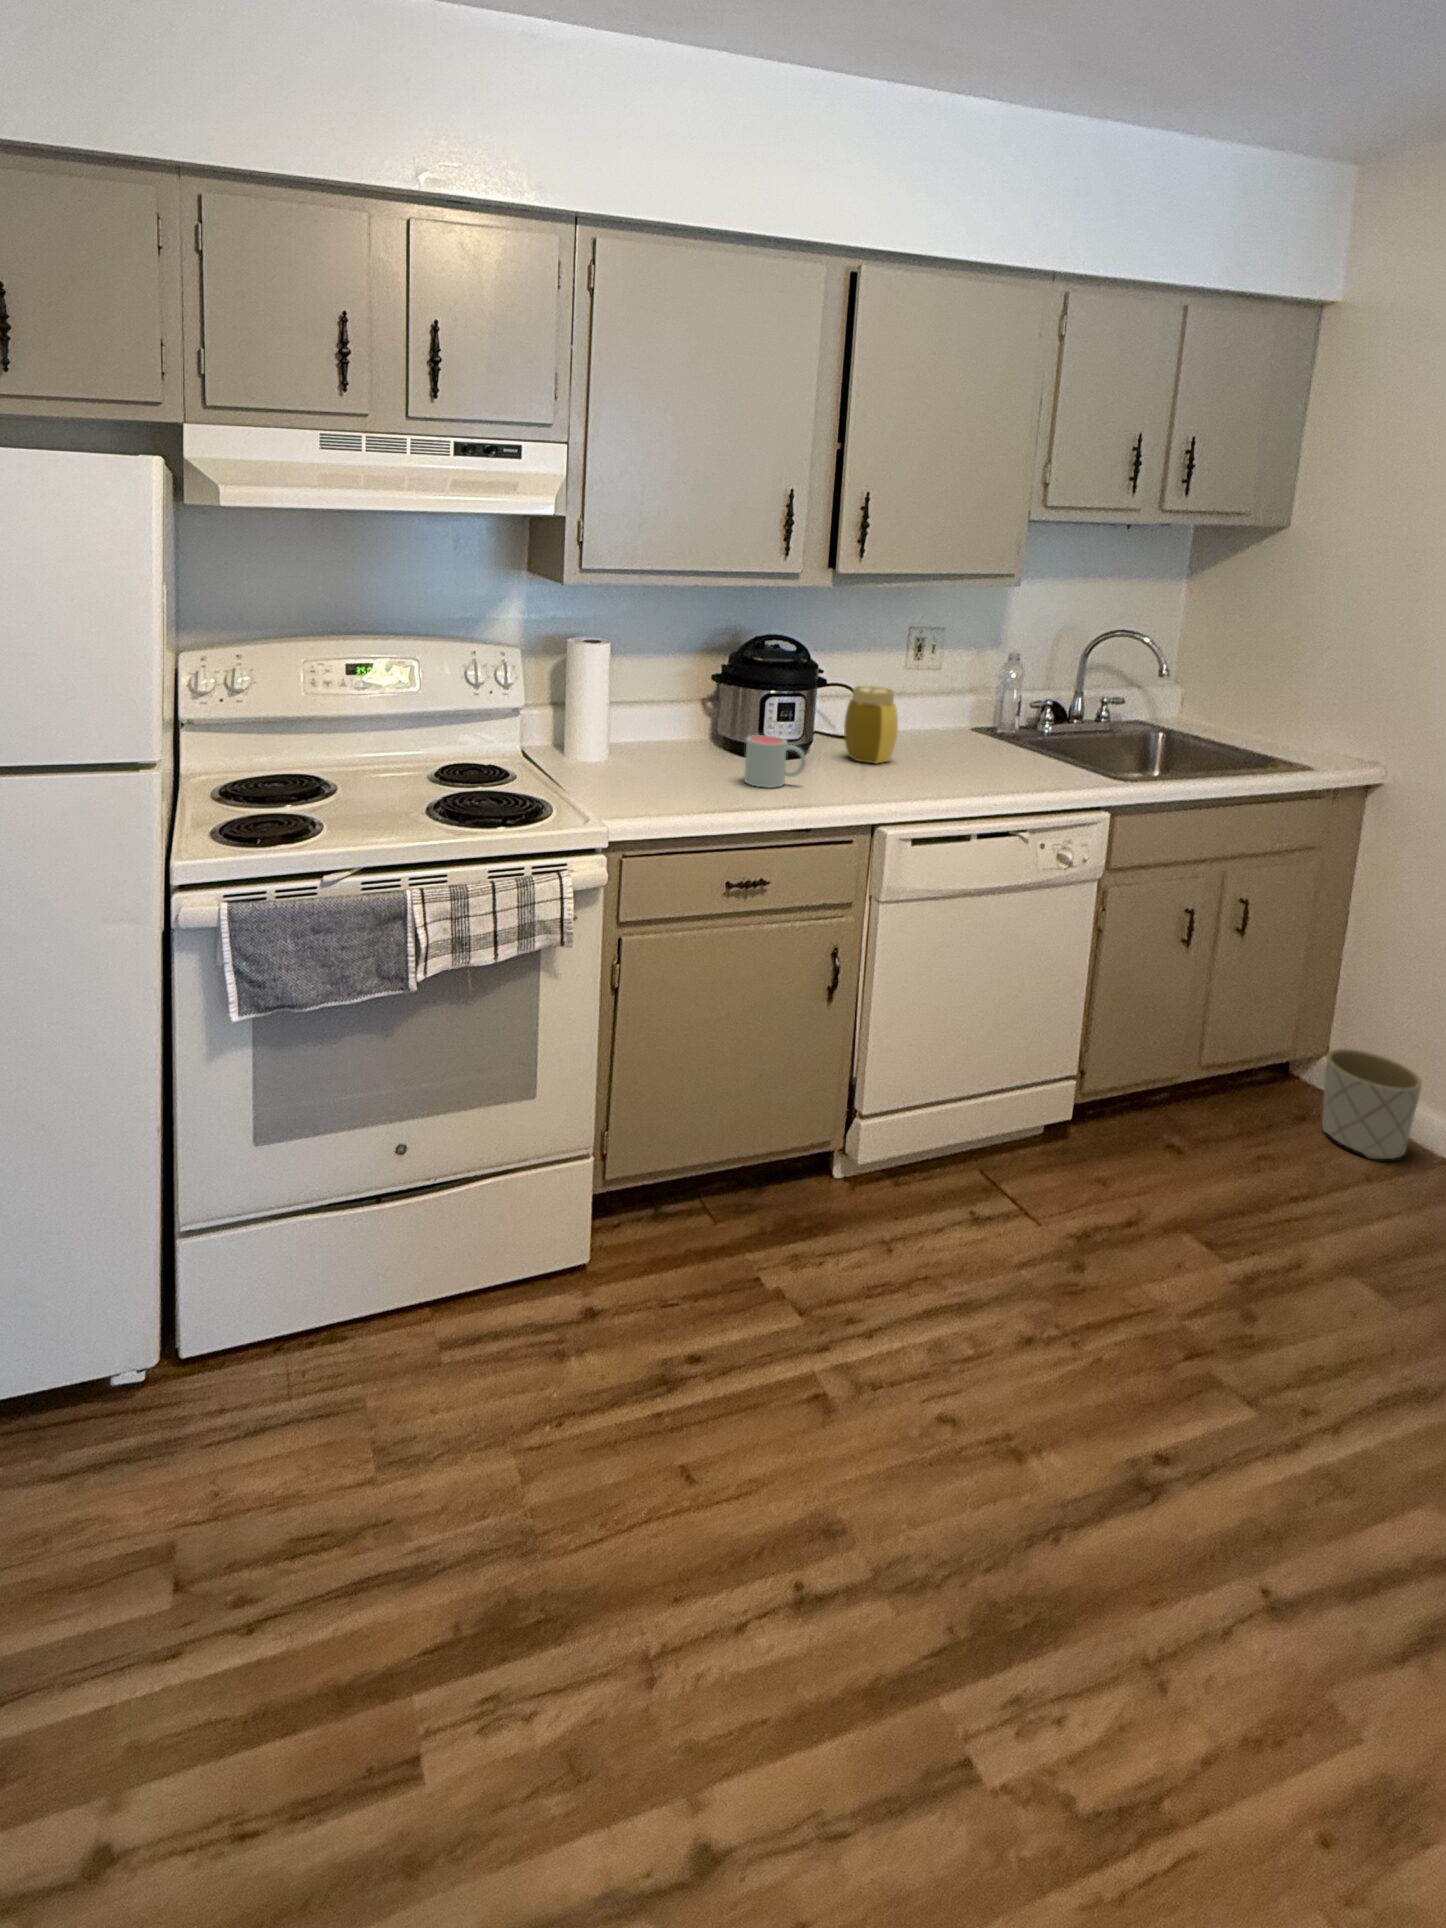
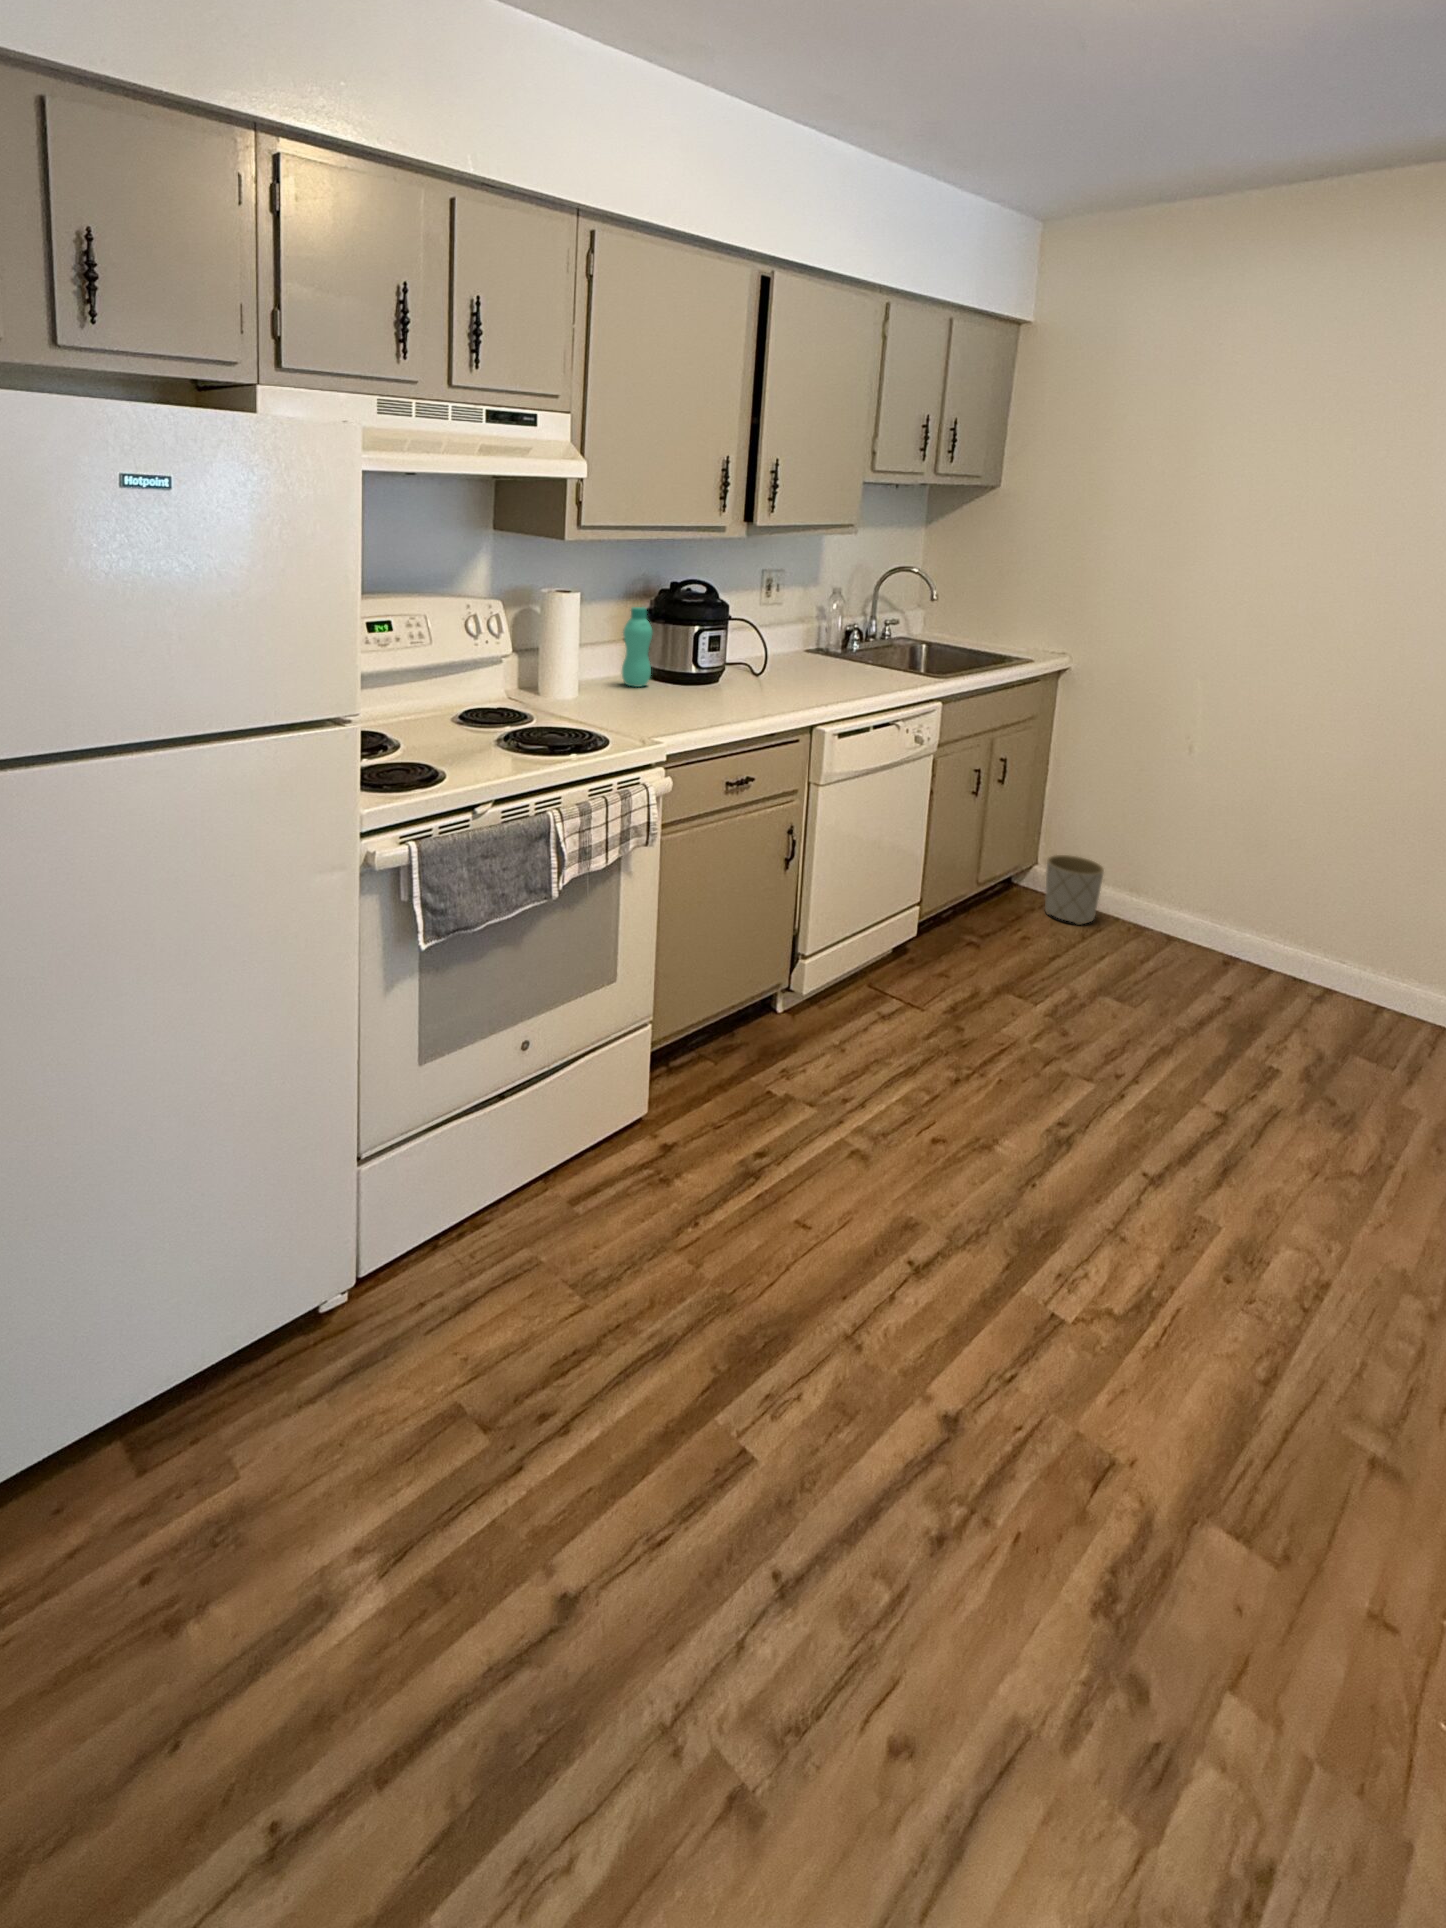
bottle: none [674,662,710,754] -> present [622,607,652,687]
jar: present [844,686,898,763] -> none [749,620,791,682]
mug: present [744,735,806,788] -> none [707,664,755,705]

